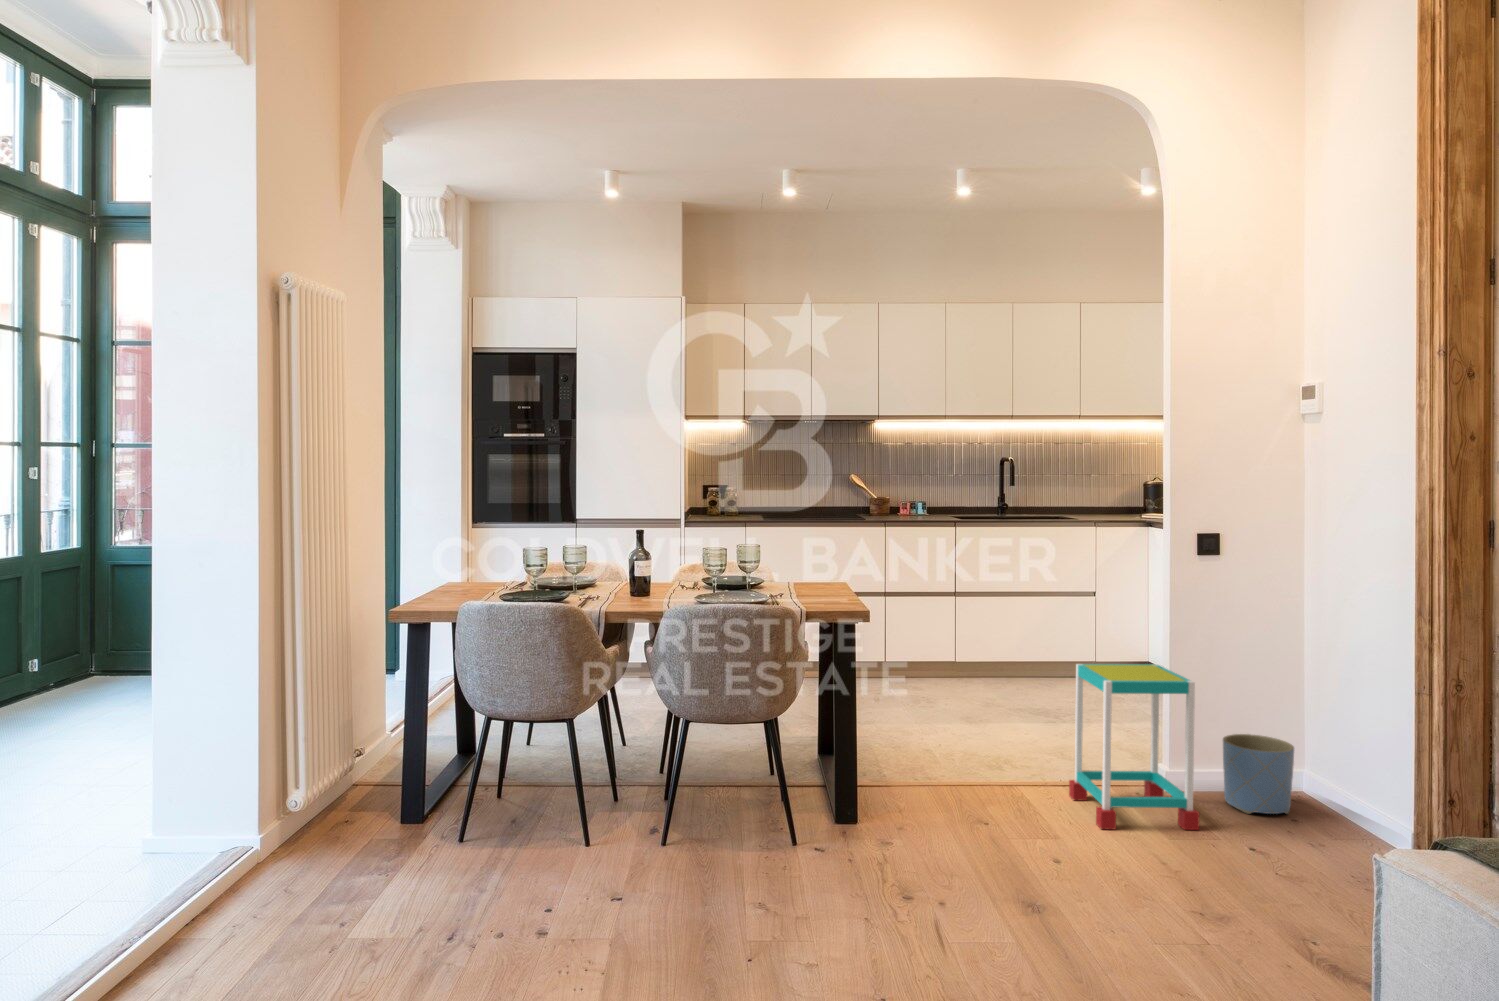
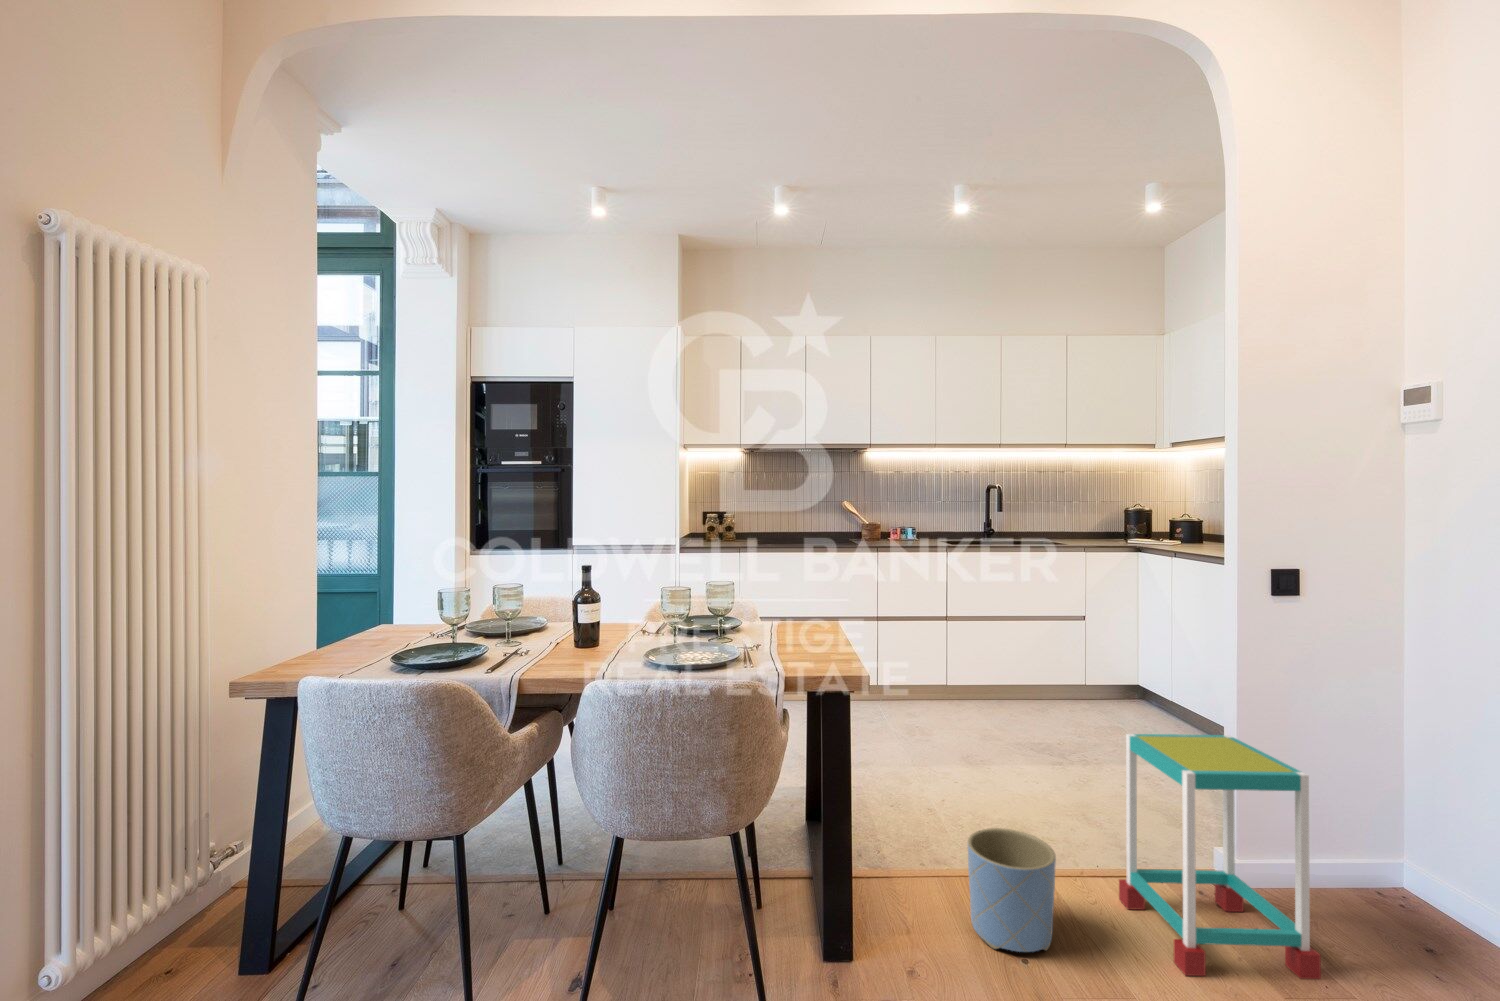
planter: present [1223,734,1294,814] -> present [968,828,1056,952]

